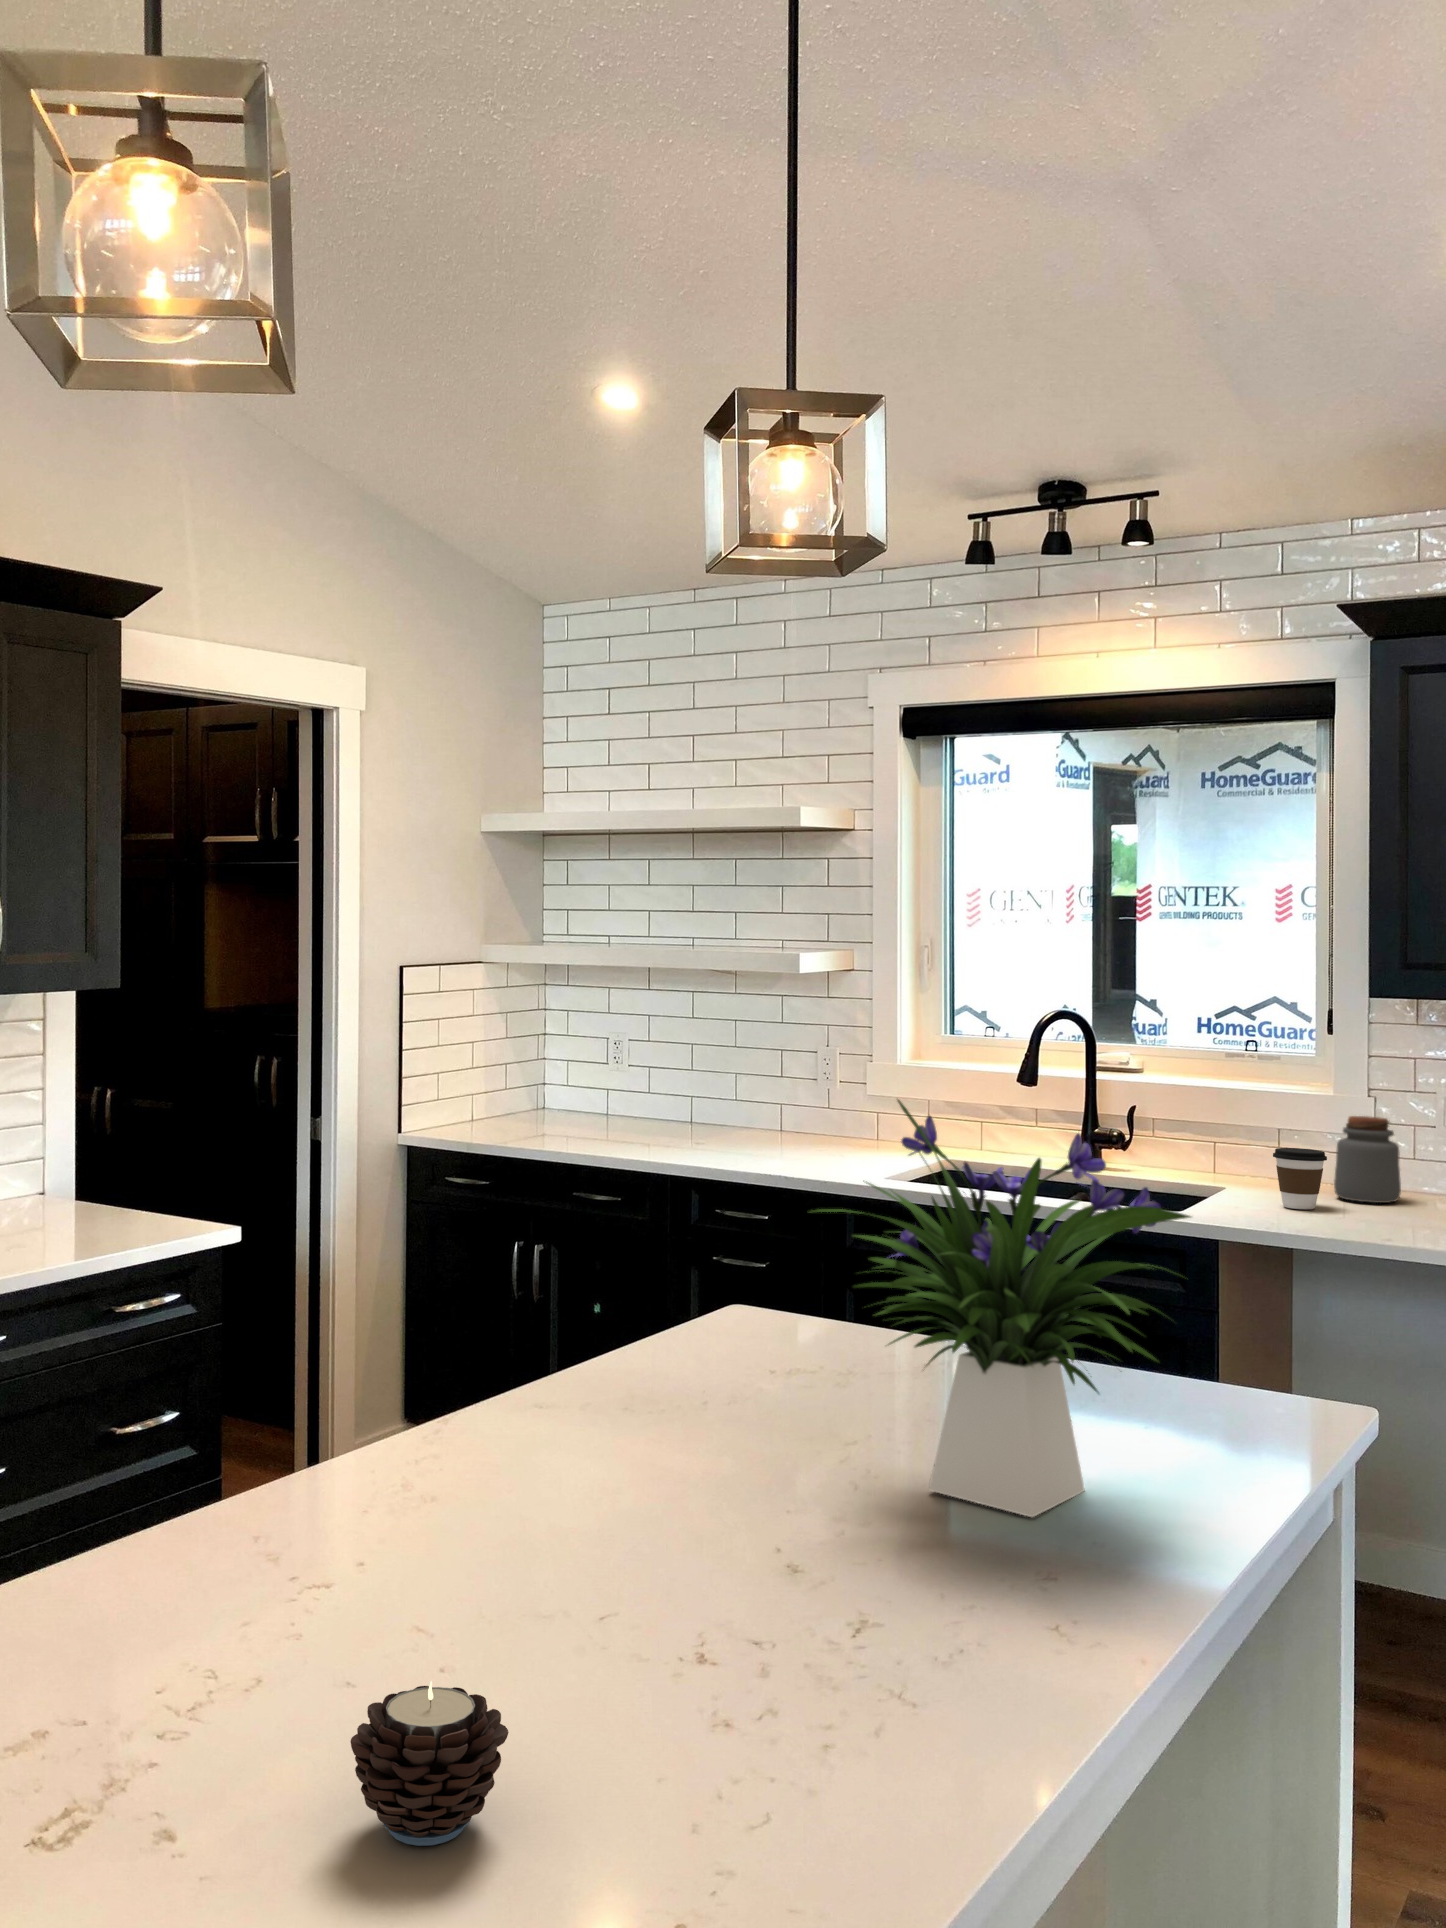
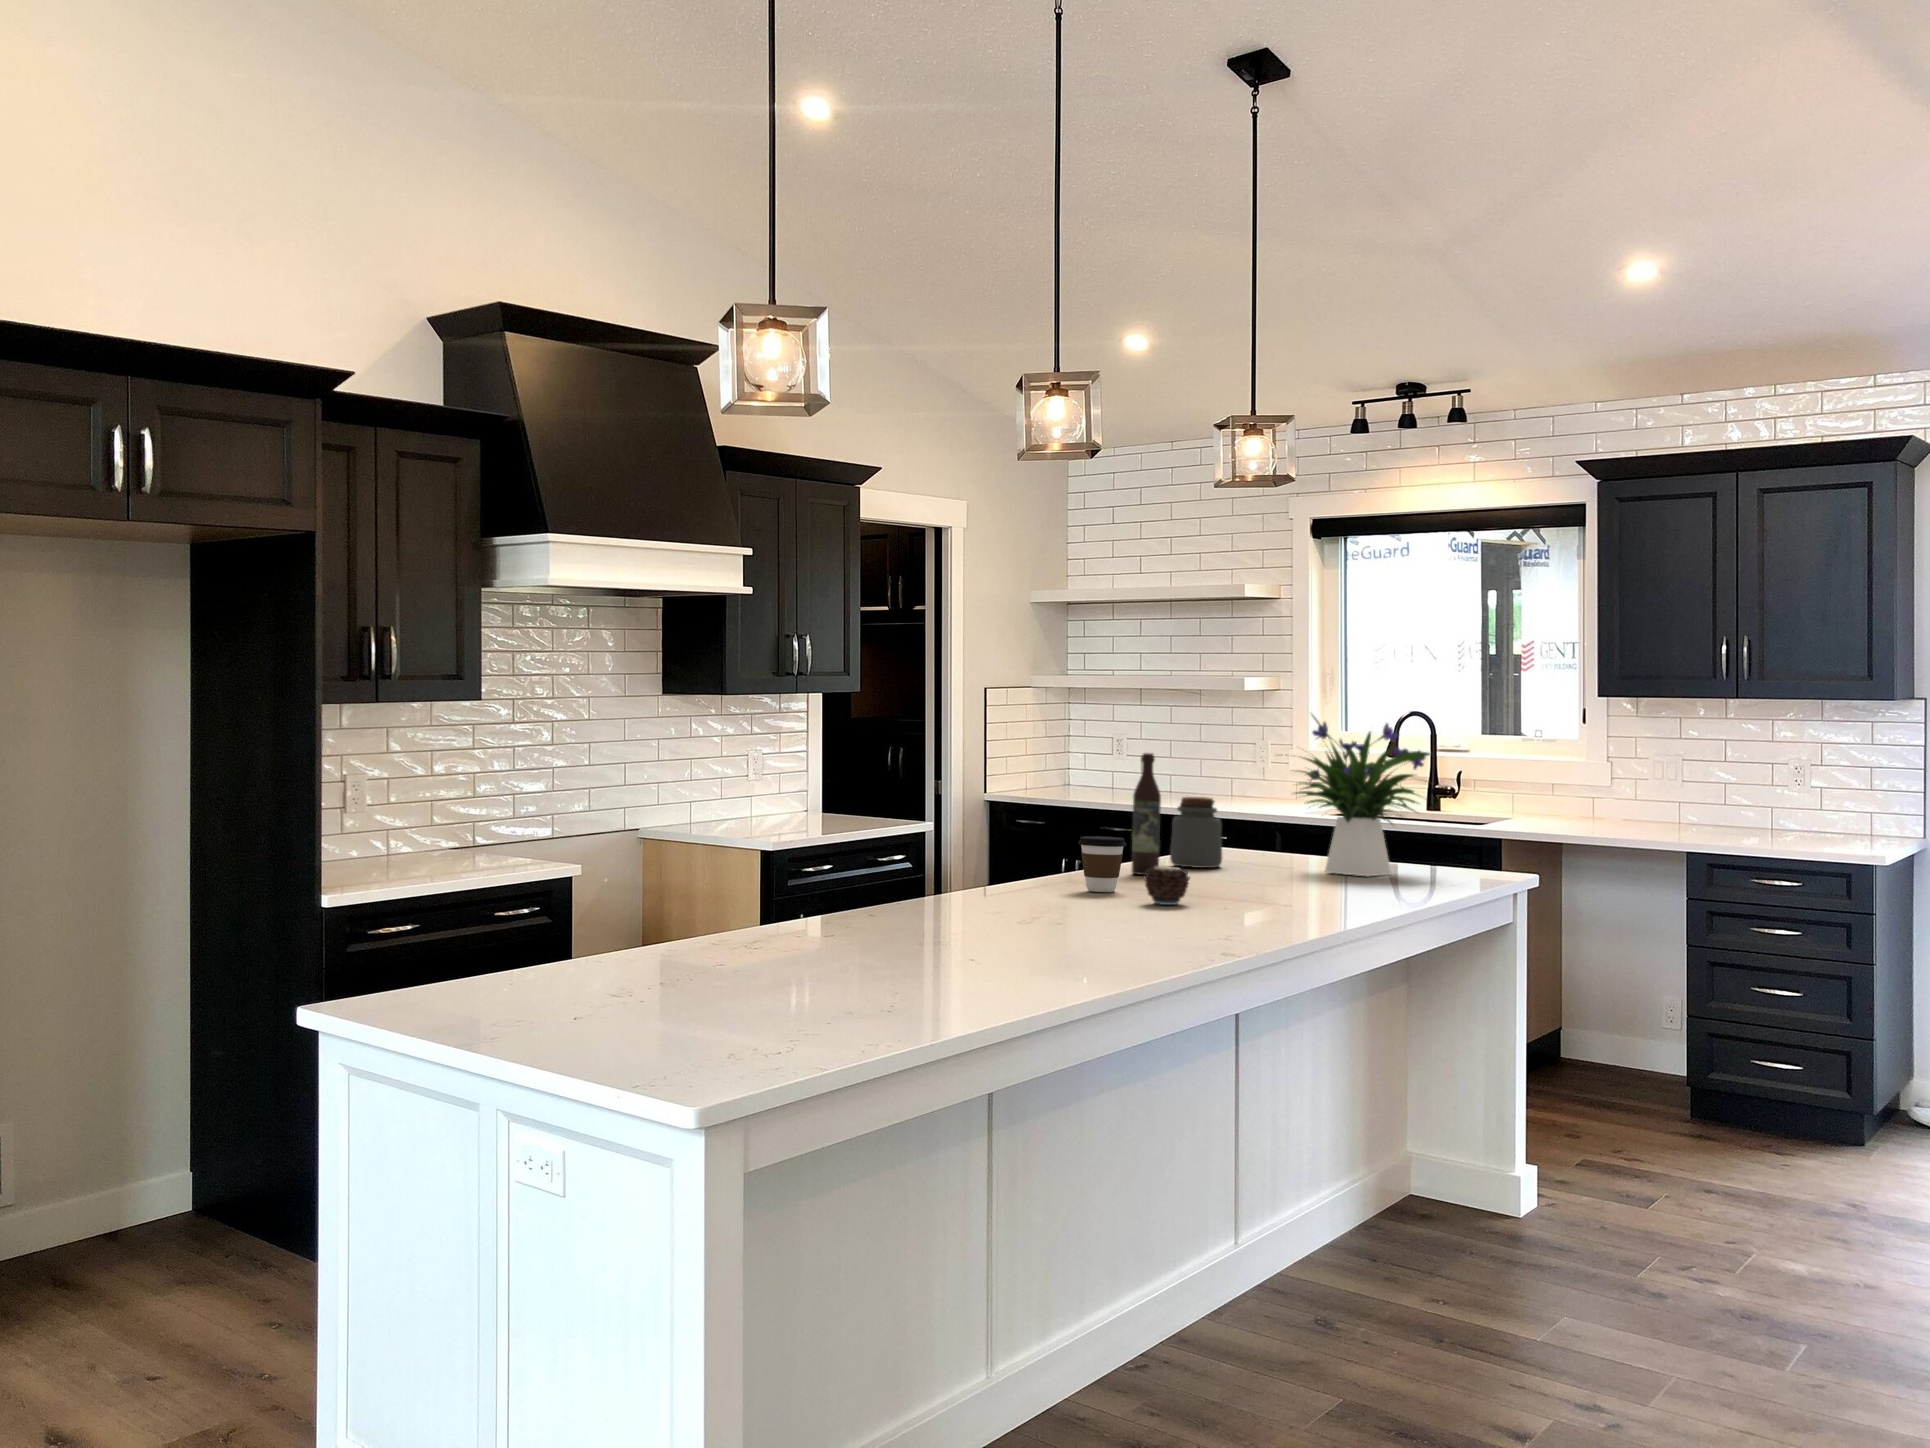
jar: present [1334,1116,1401,1203] -> present [1170,797,1222,868]
coffee cup: present [1273,1148,1327,1209] -> present [1078,836,1126,892]
wine bottle: none [457,1209,532,1524] -> present [1132,753,1161,875]

